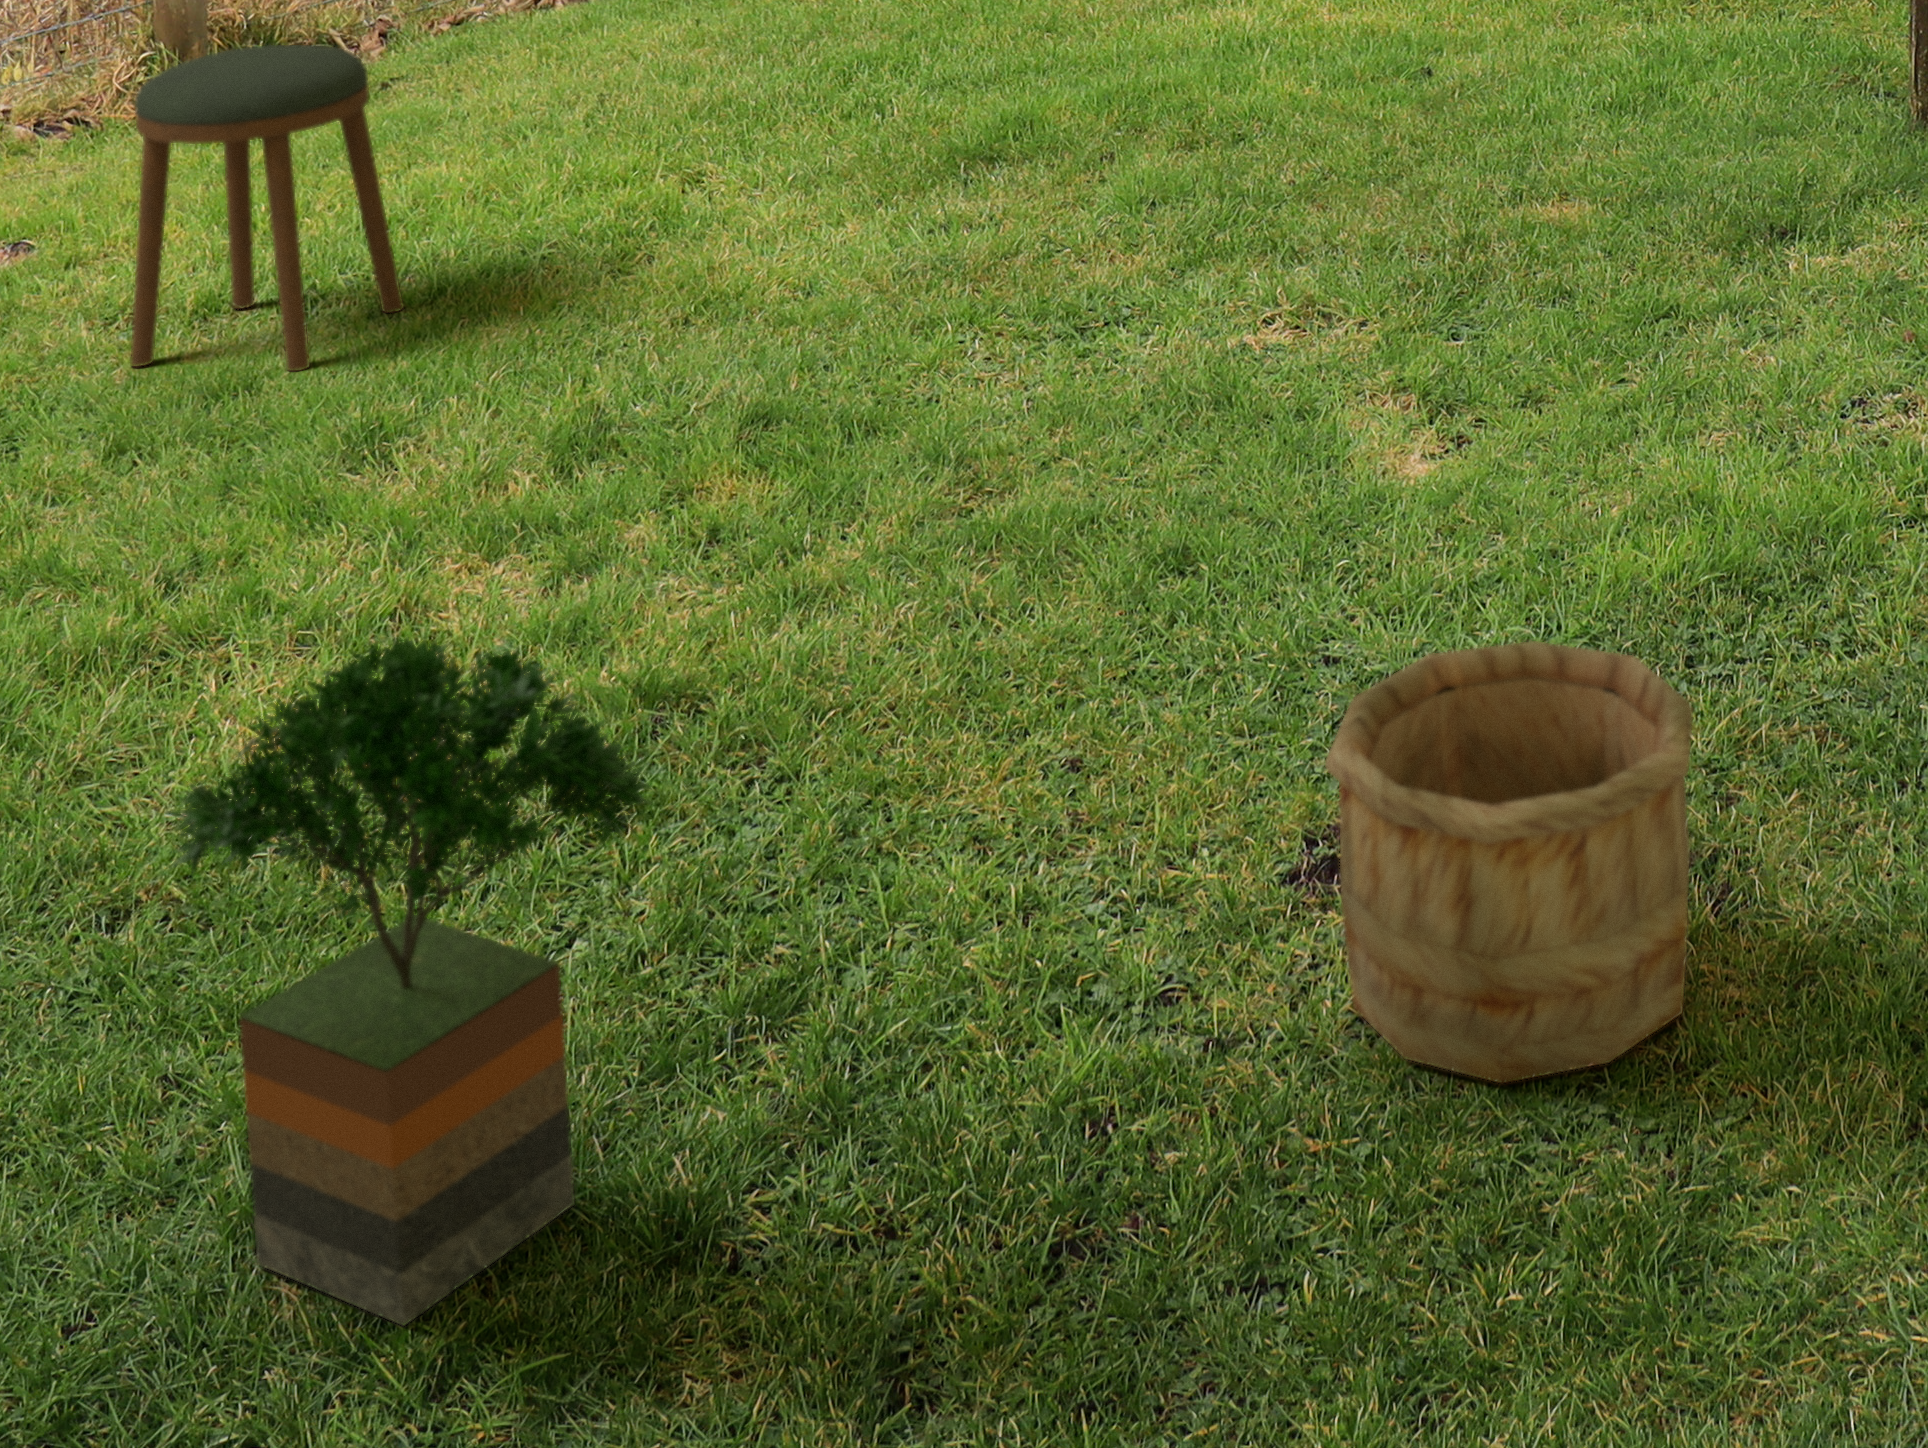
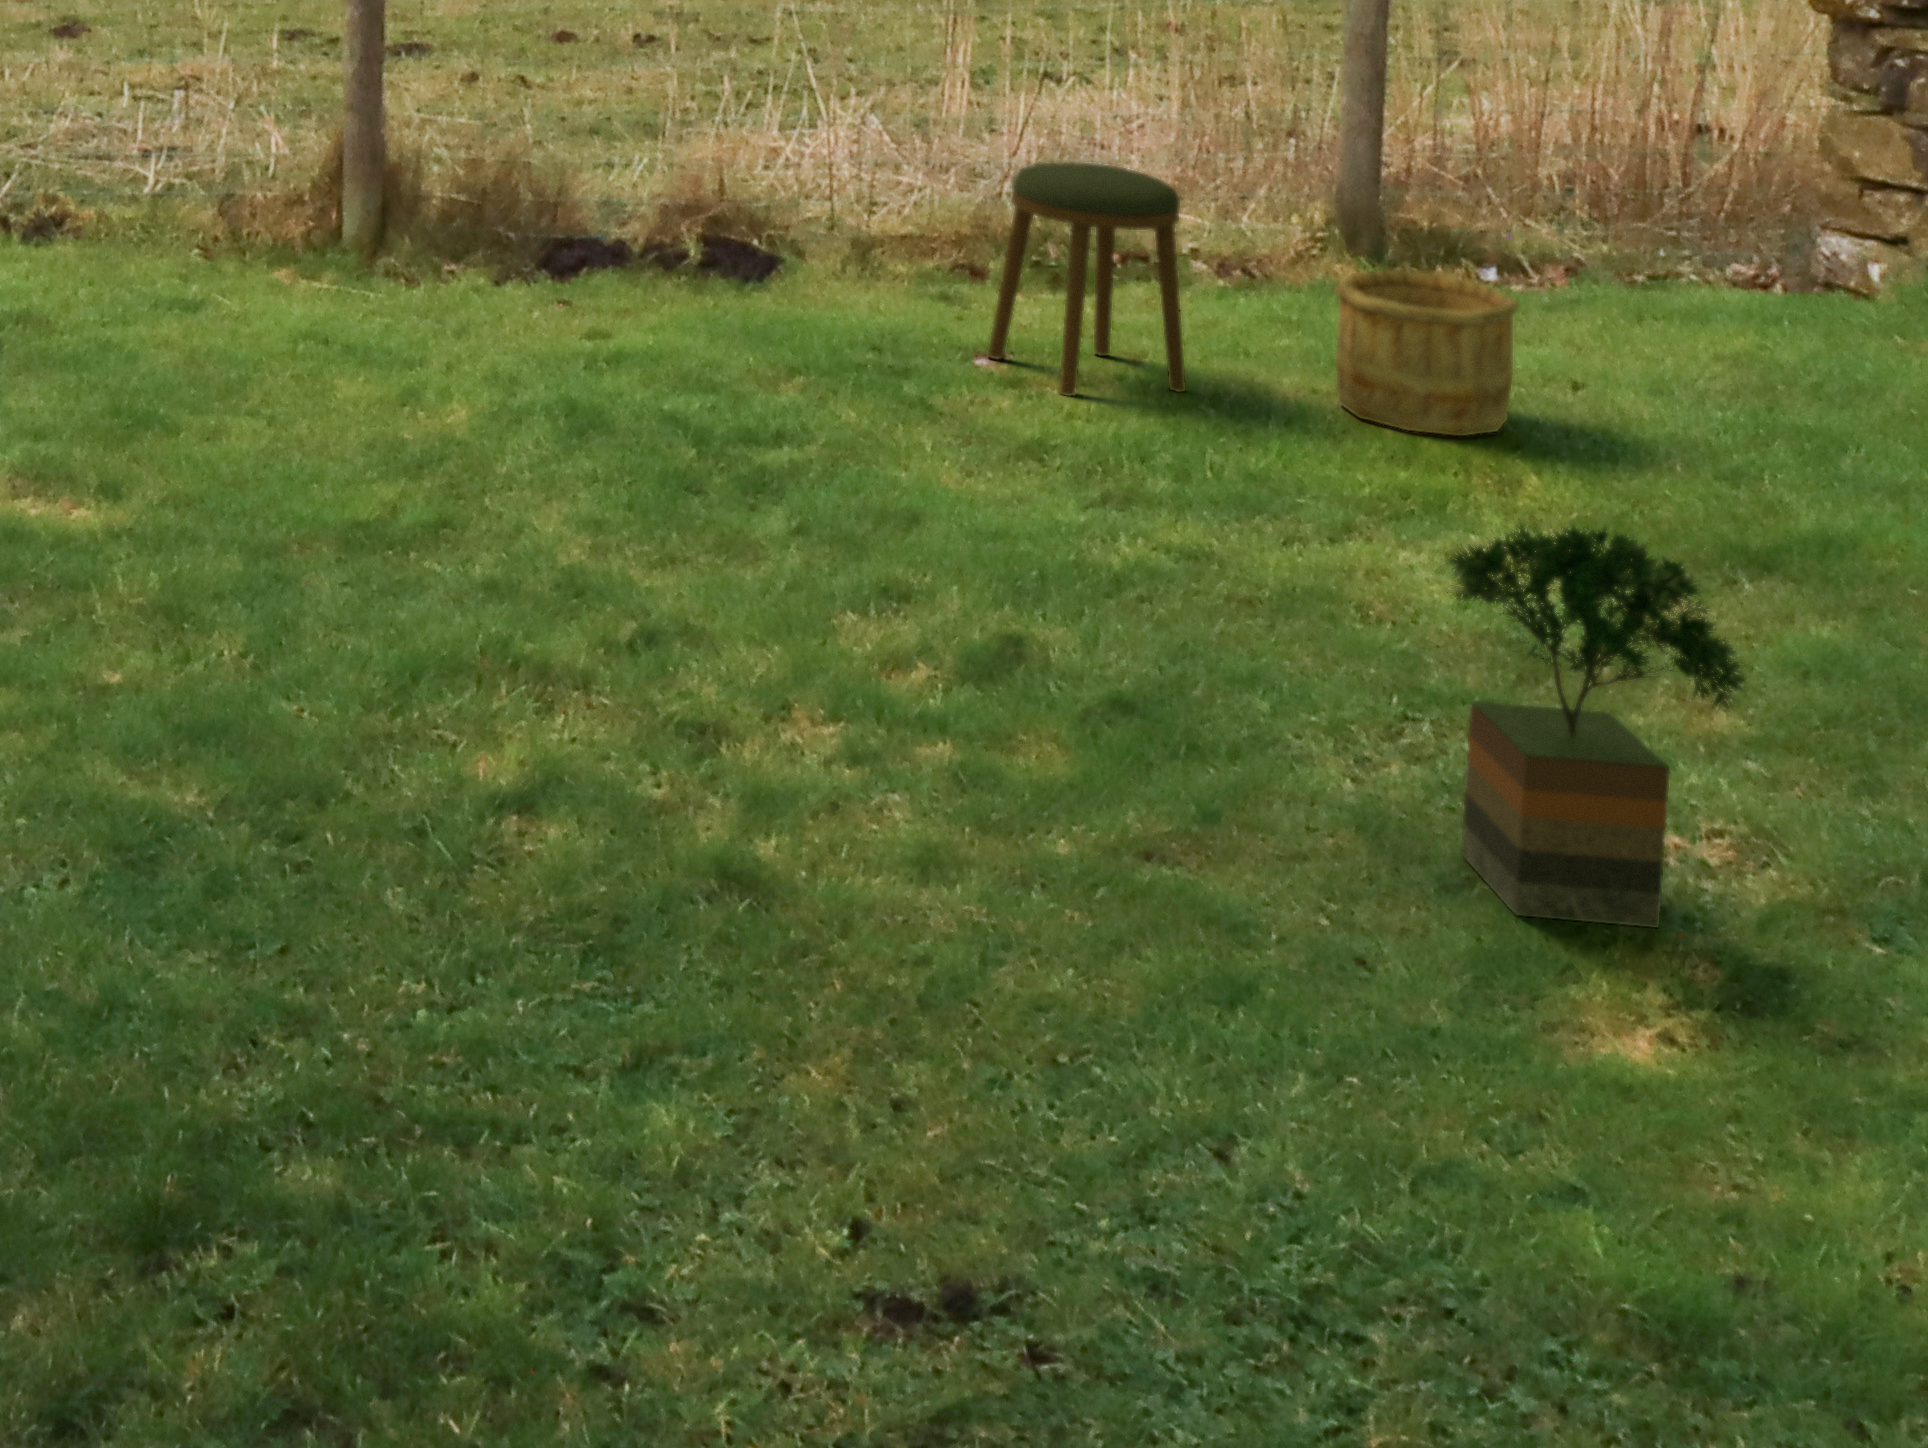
potted tree: present [172,637,652,1325] -> present [1447,519,1746,928]
wooden bucket: present [1325,641,1693,1083] -> present [1334,271,1519,436]

